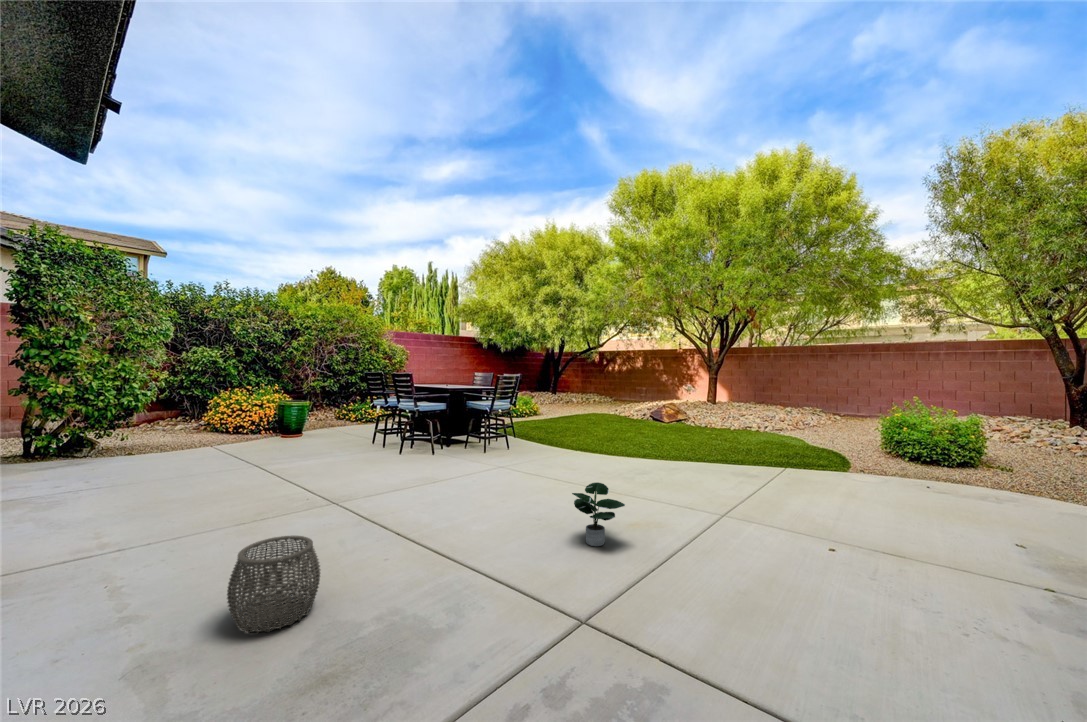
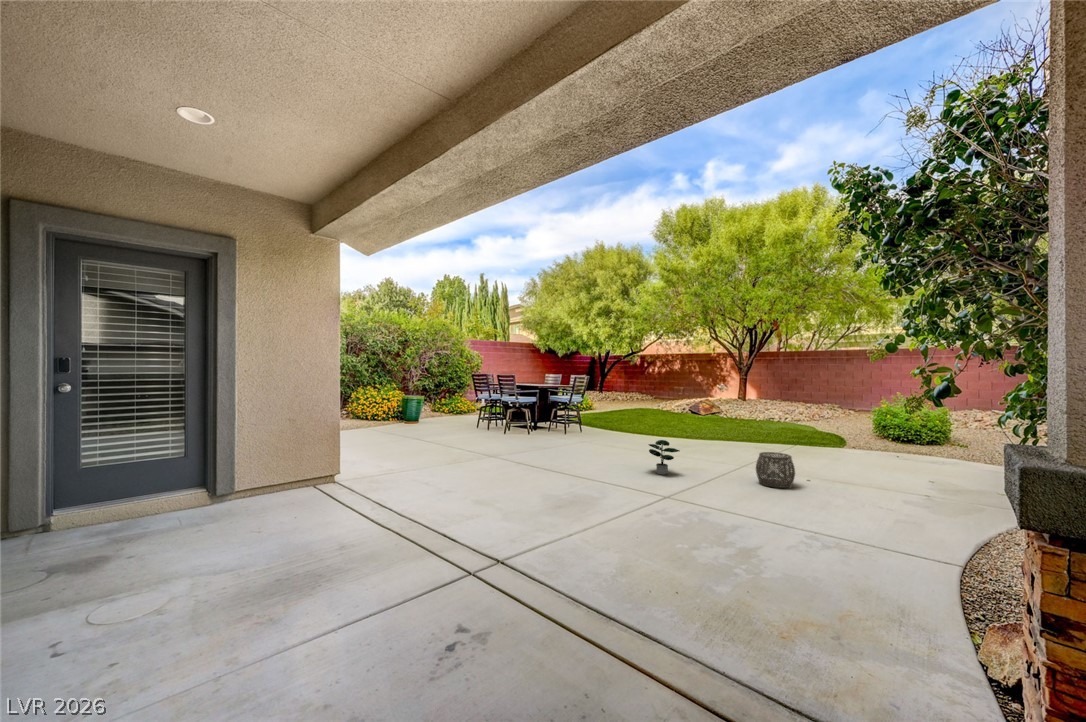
woven basket: present [227,536,320,633] -> present [756,452,795,488]

